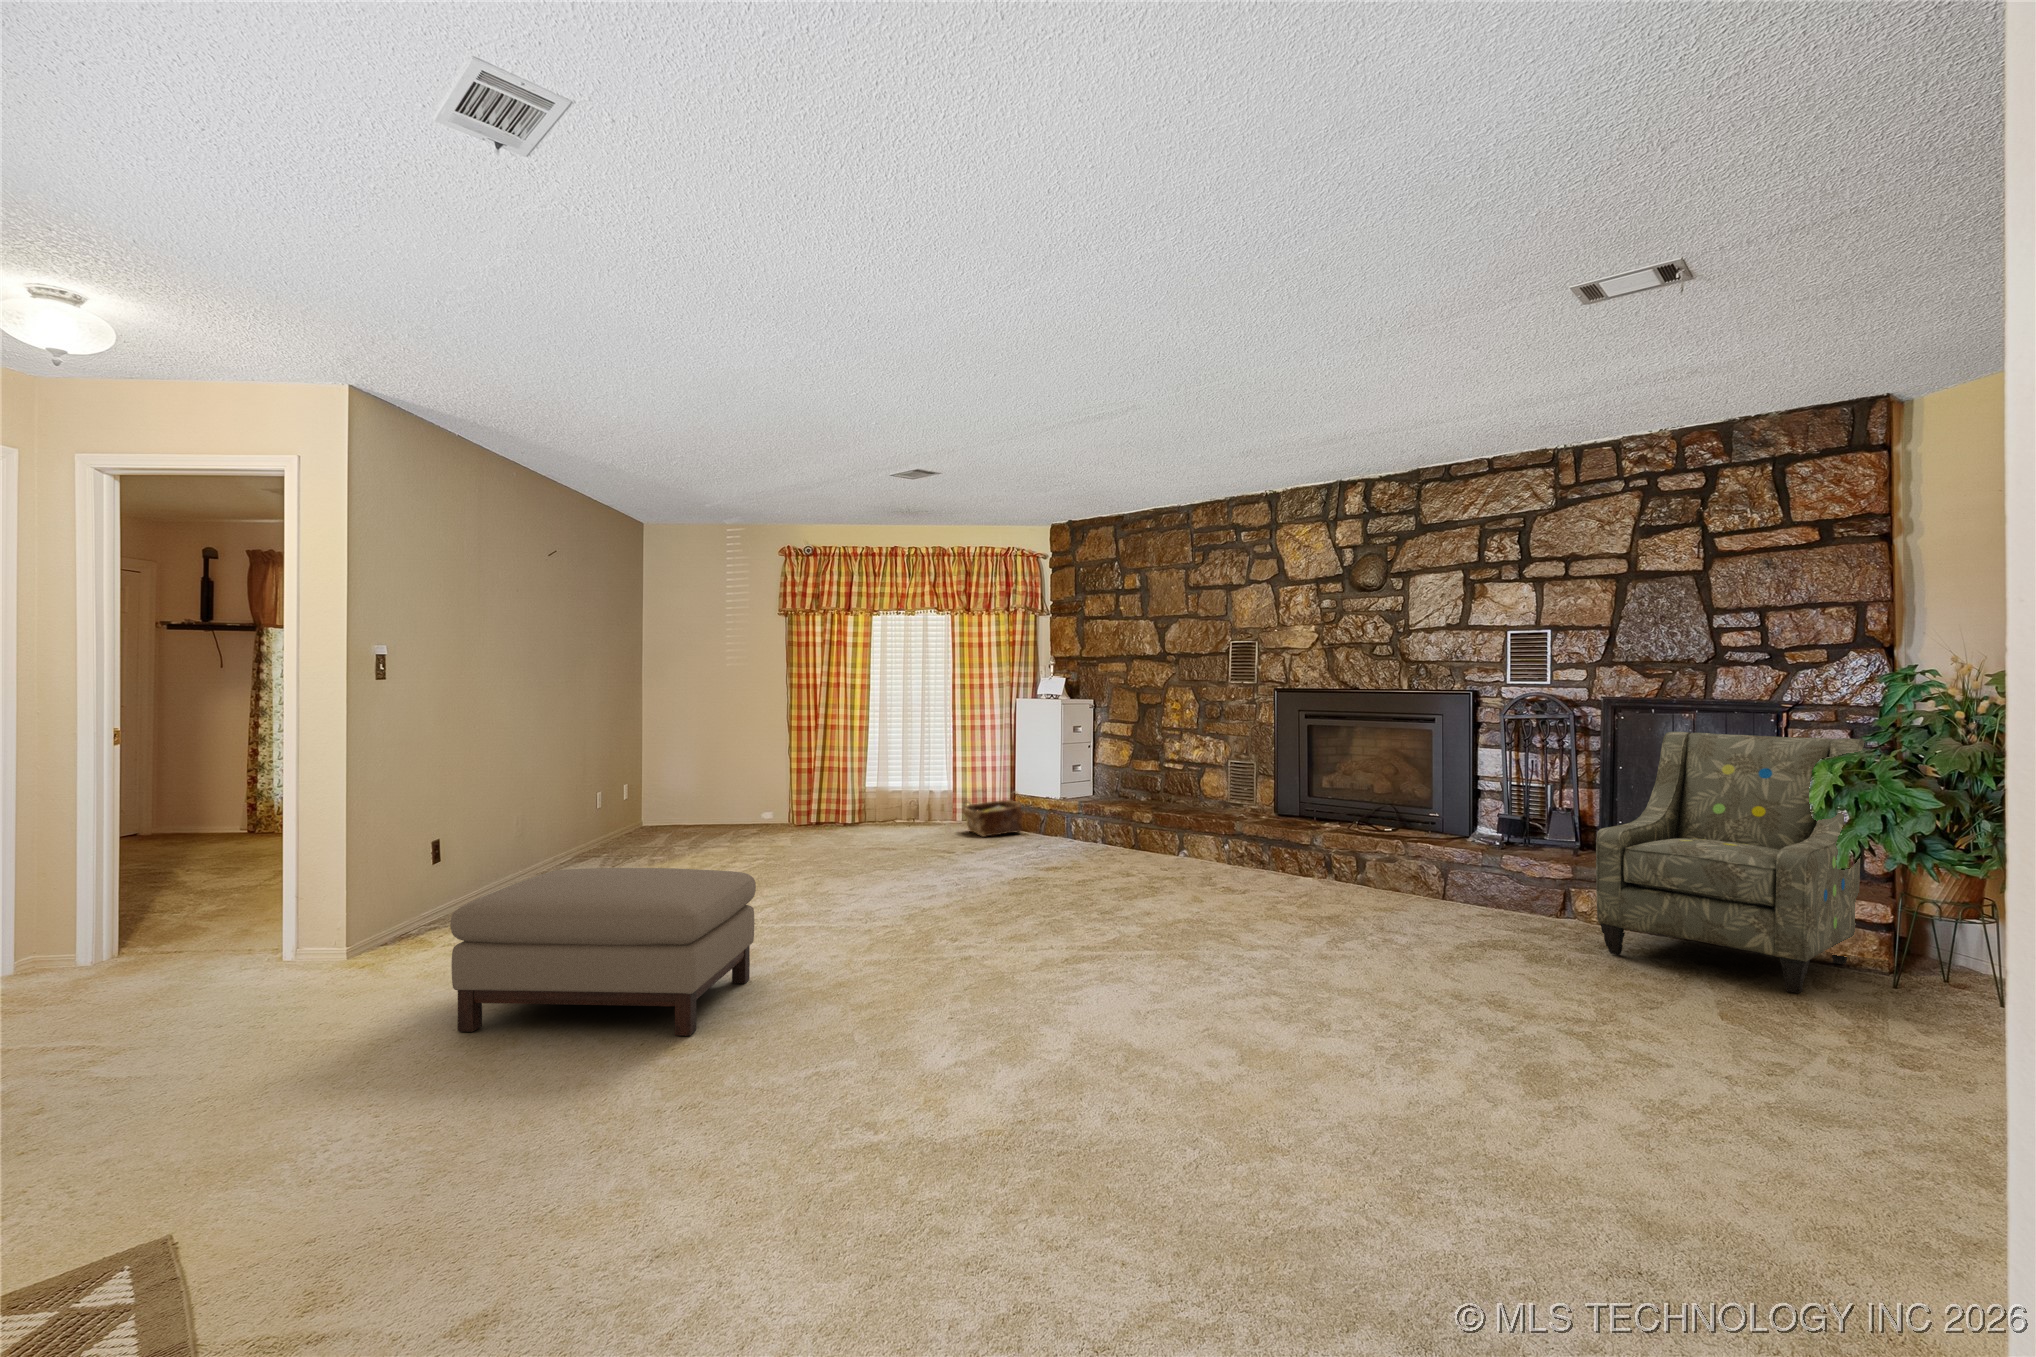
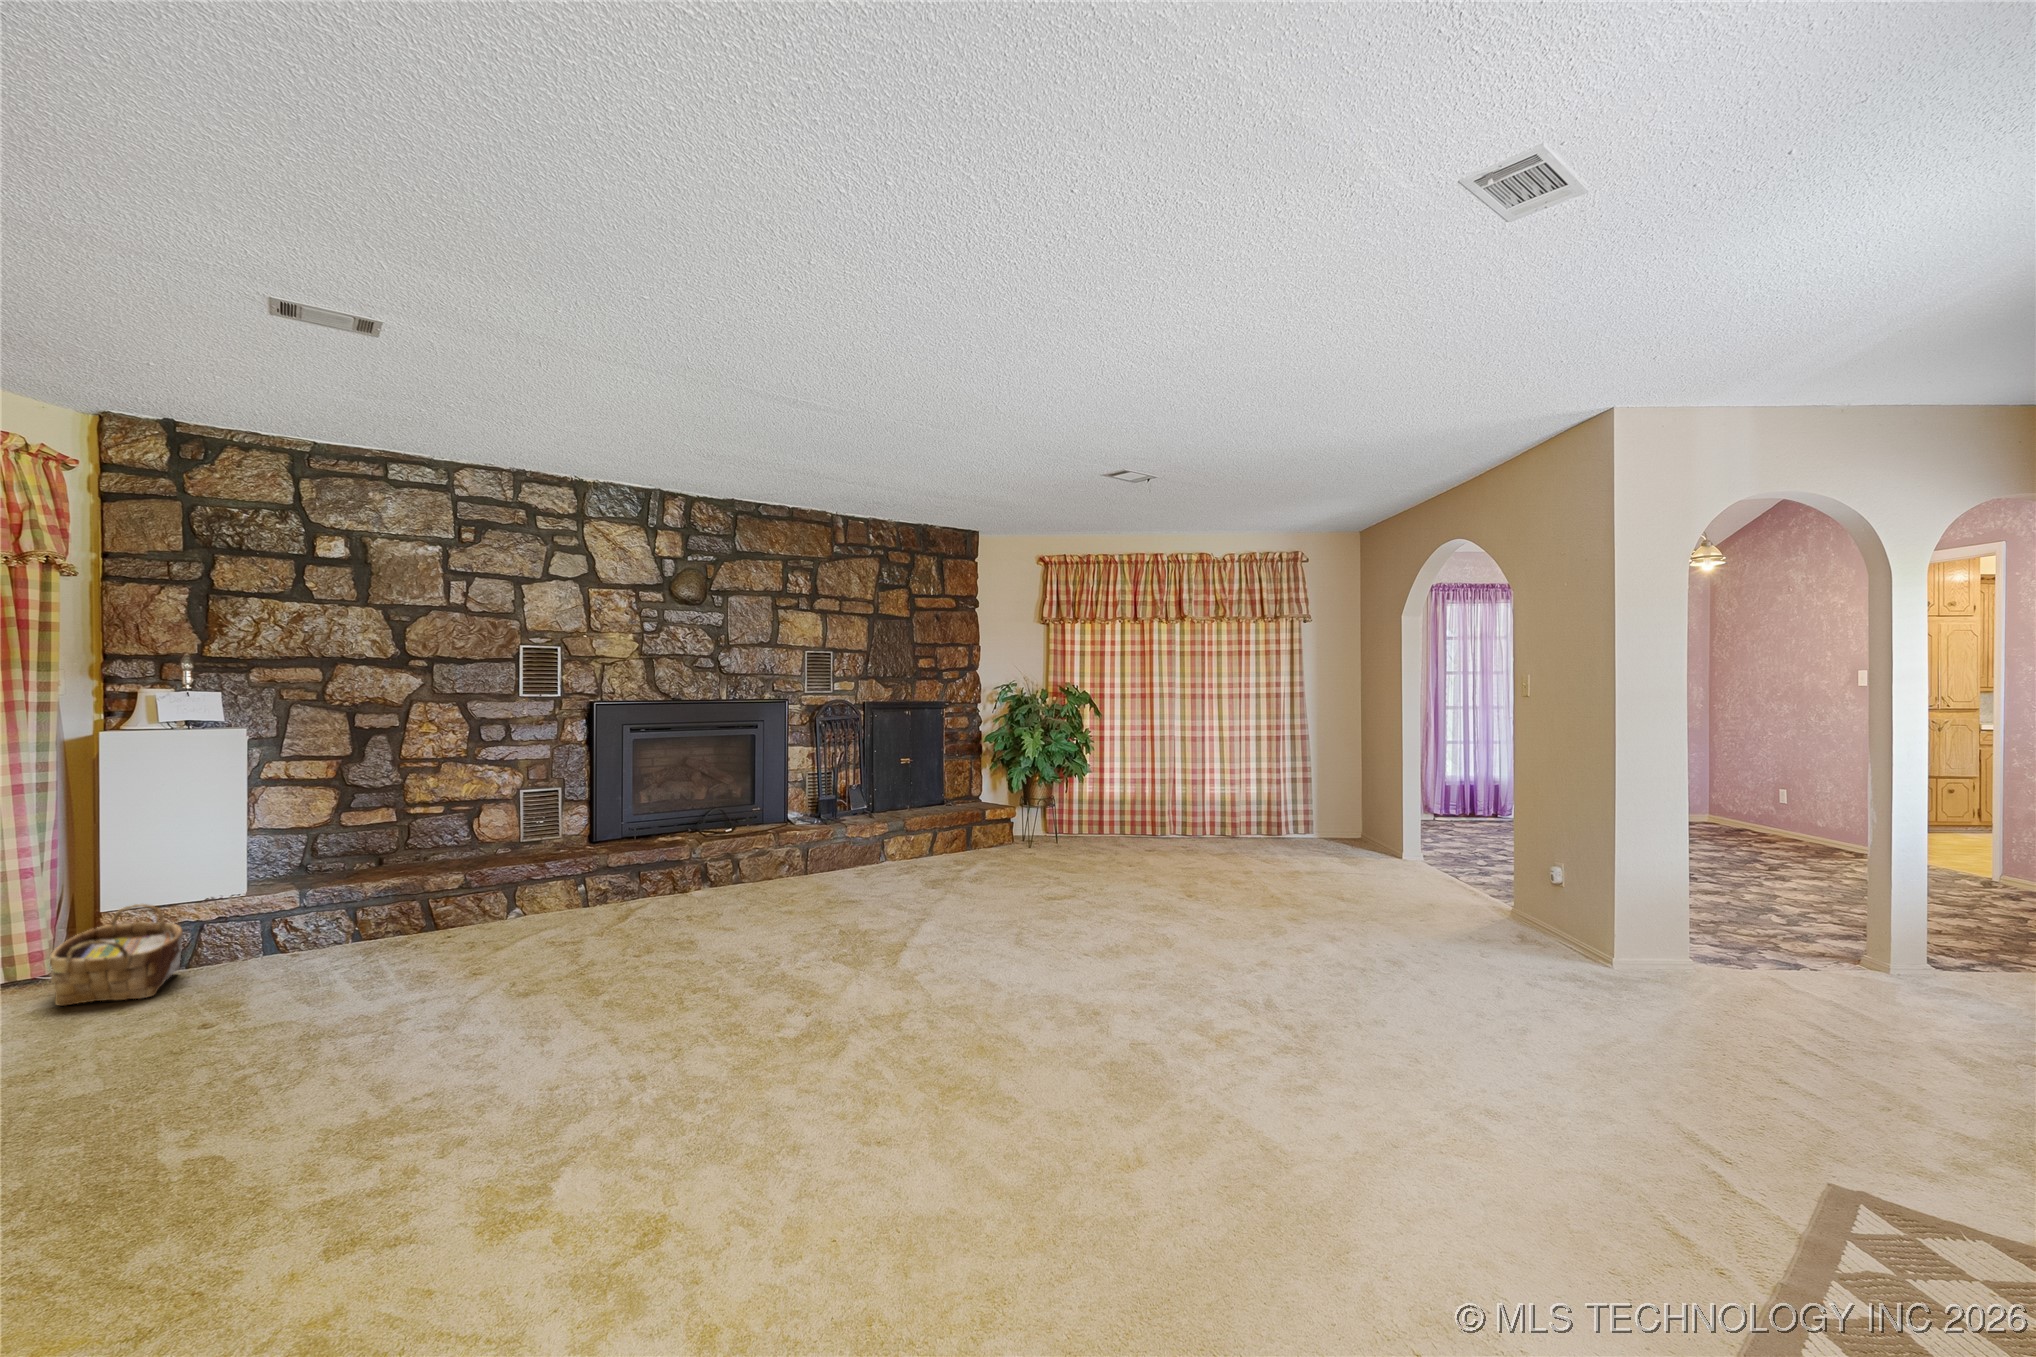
armchair: present [1596,732,1865,993] -> none [903,721,1053,868]
ottoman: present [450,868,756,1036] -> none [933,983,1235,1303]

